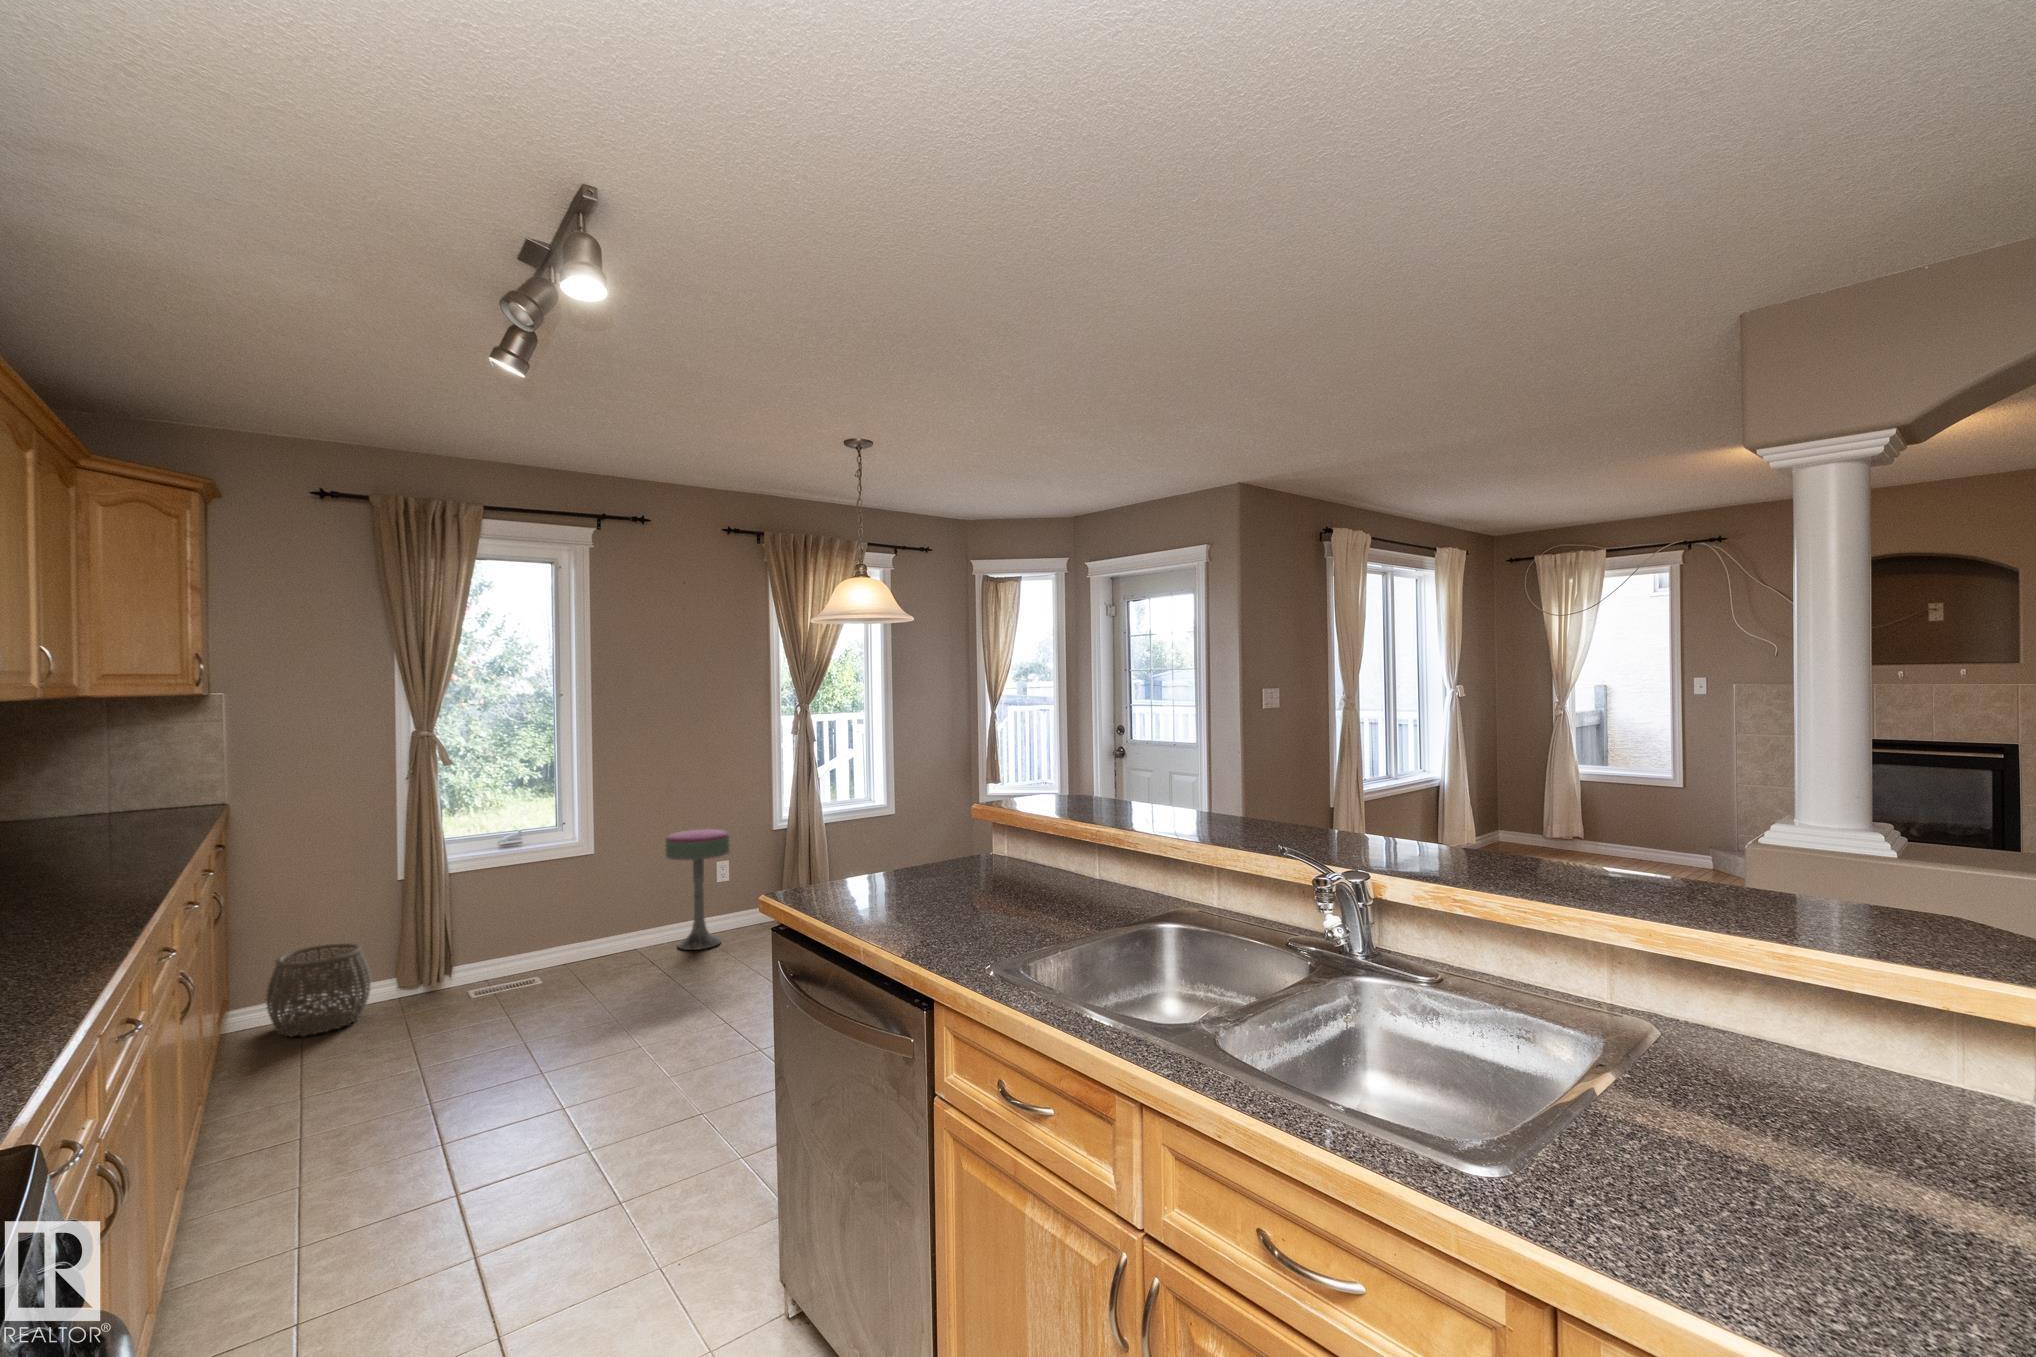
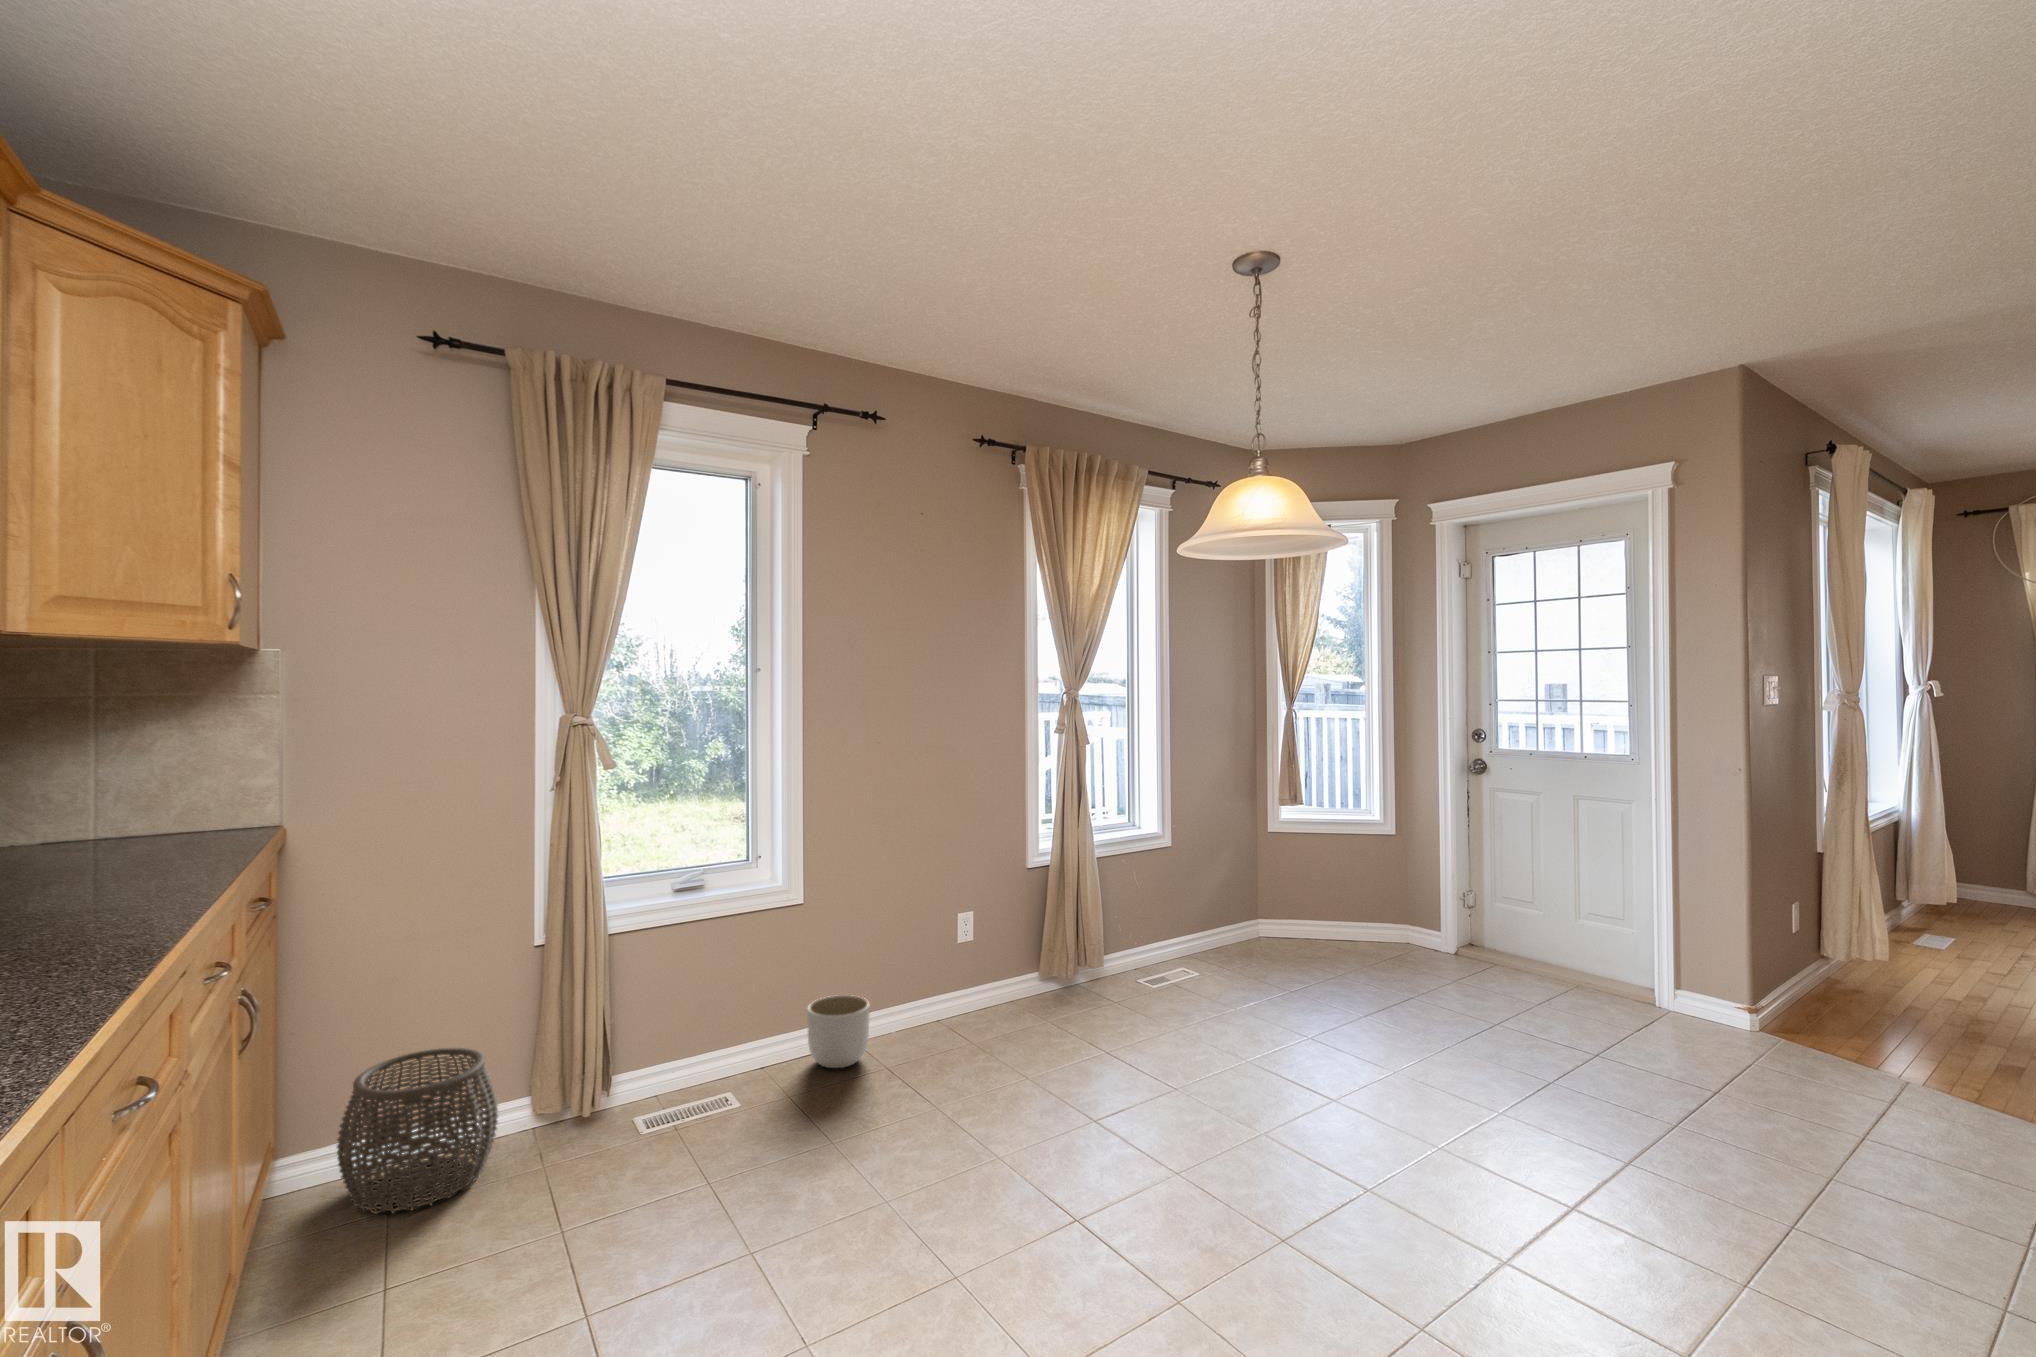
bar stool: present [666,829,730,950] -> none [901,868,990,1049]
planter: none [594,916,639,962] -> present [807,995,870,1068]

